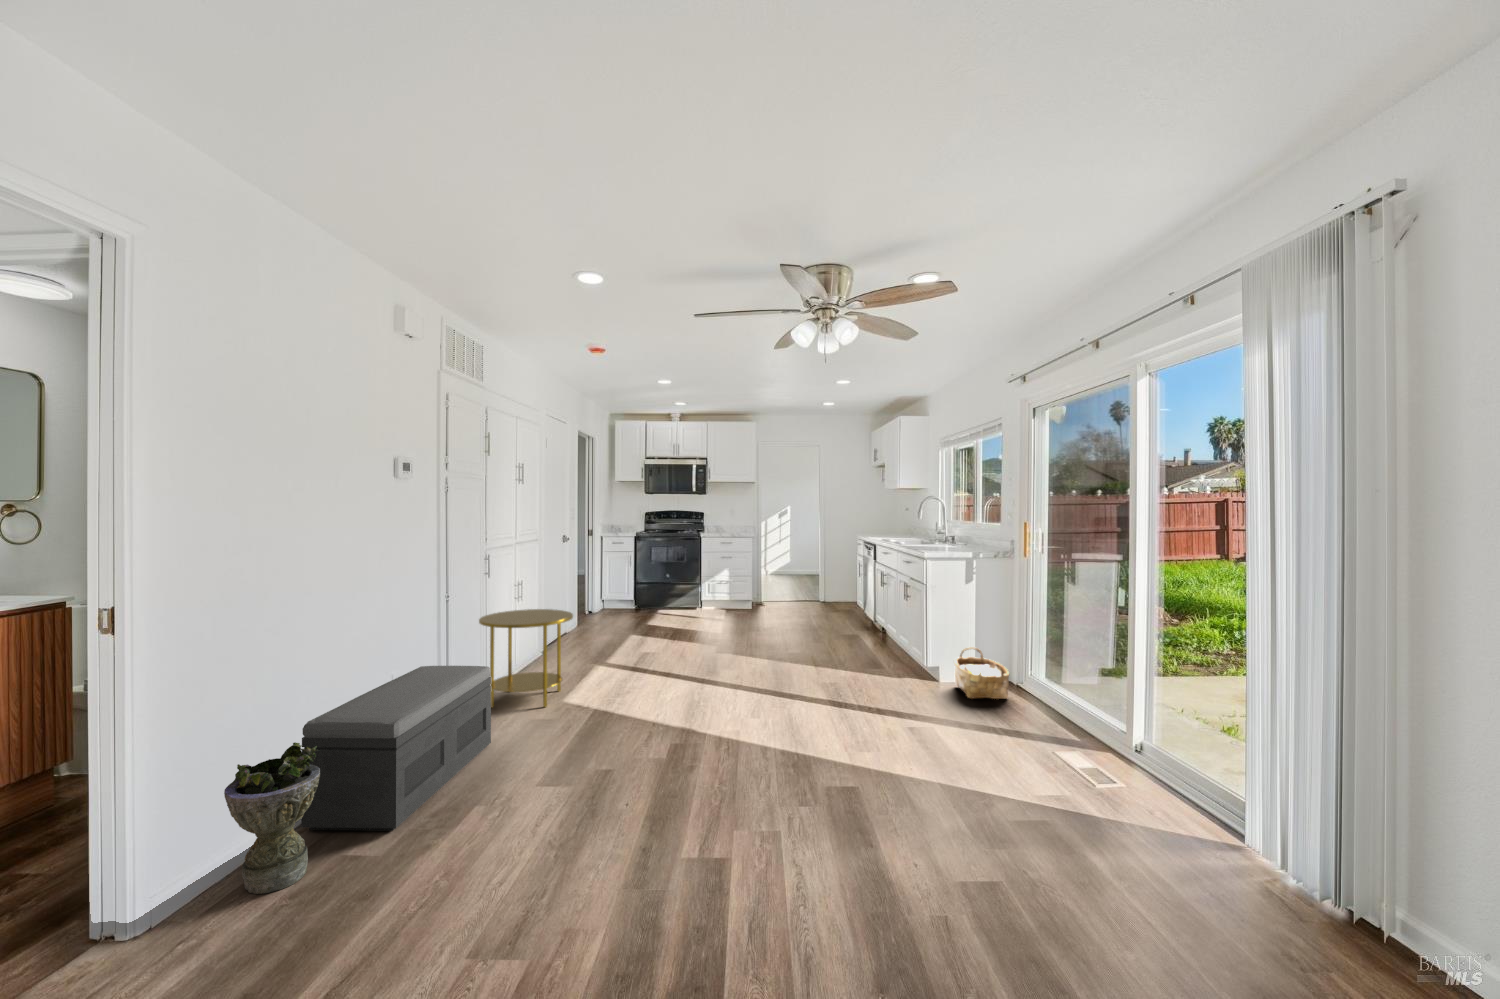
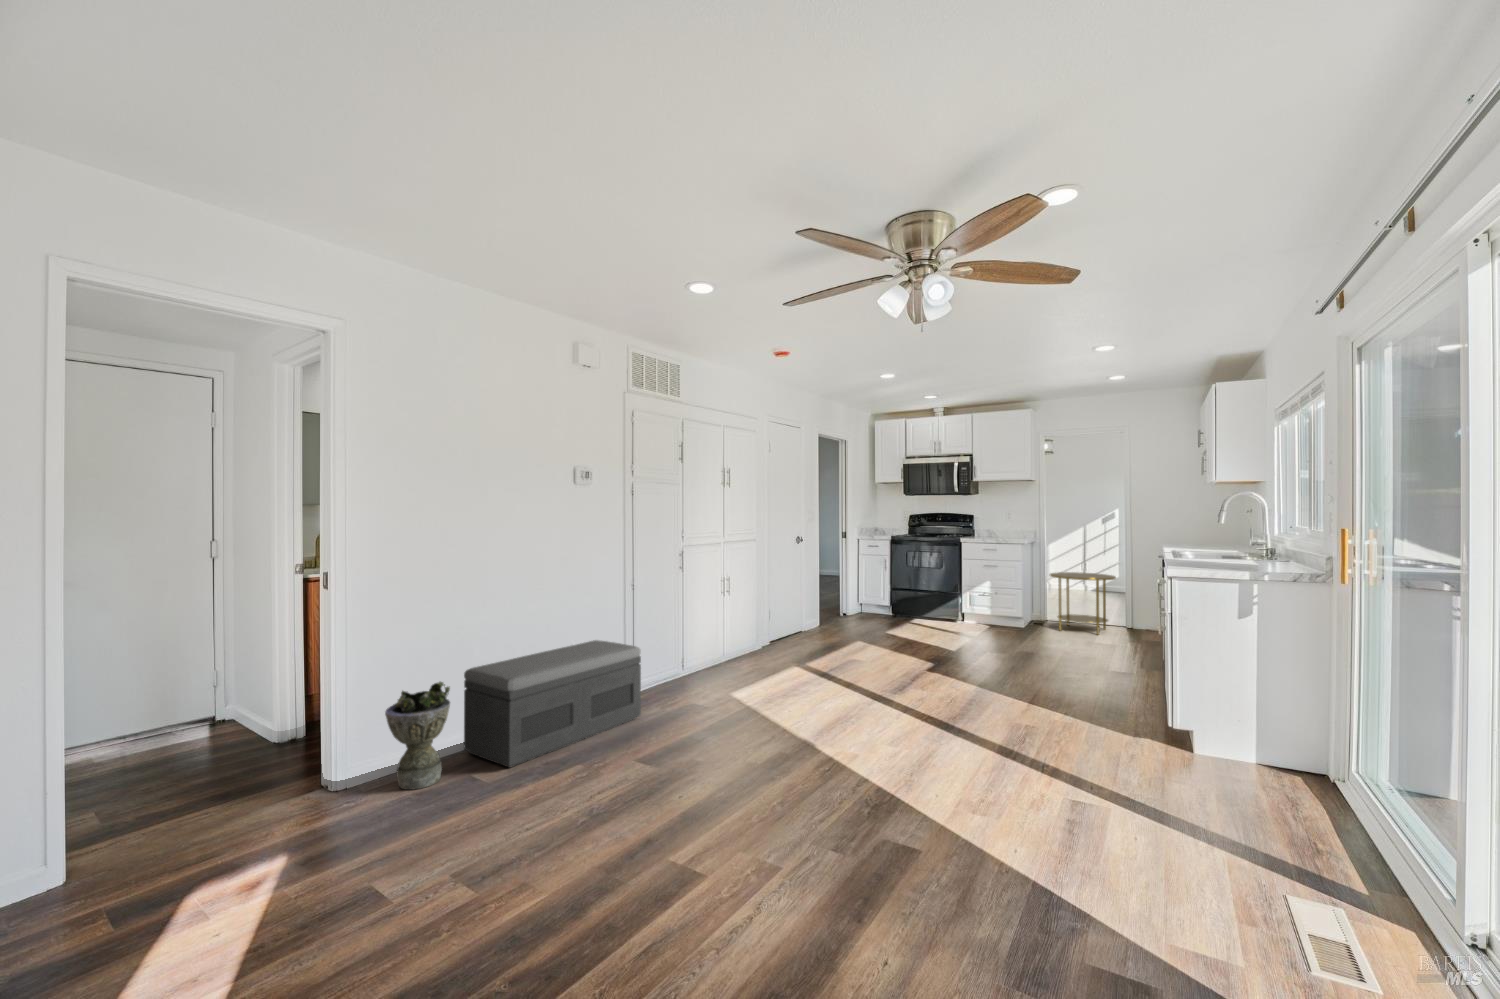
side table: present [479,609,573,707] -> present [1050,572,1116,635]
woven basket: present [954,647,1009,699] -> none [1204,706,1295,791]

